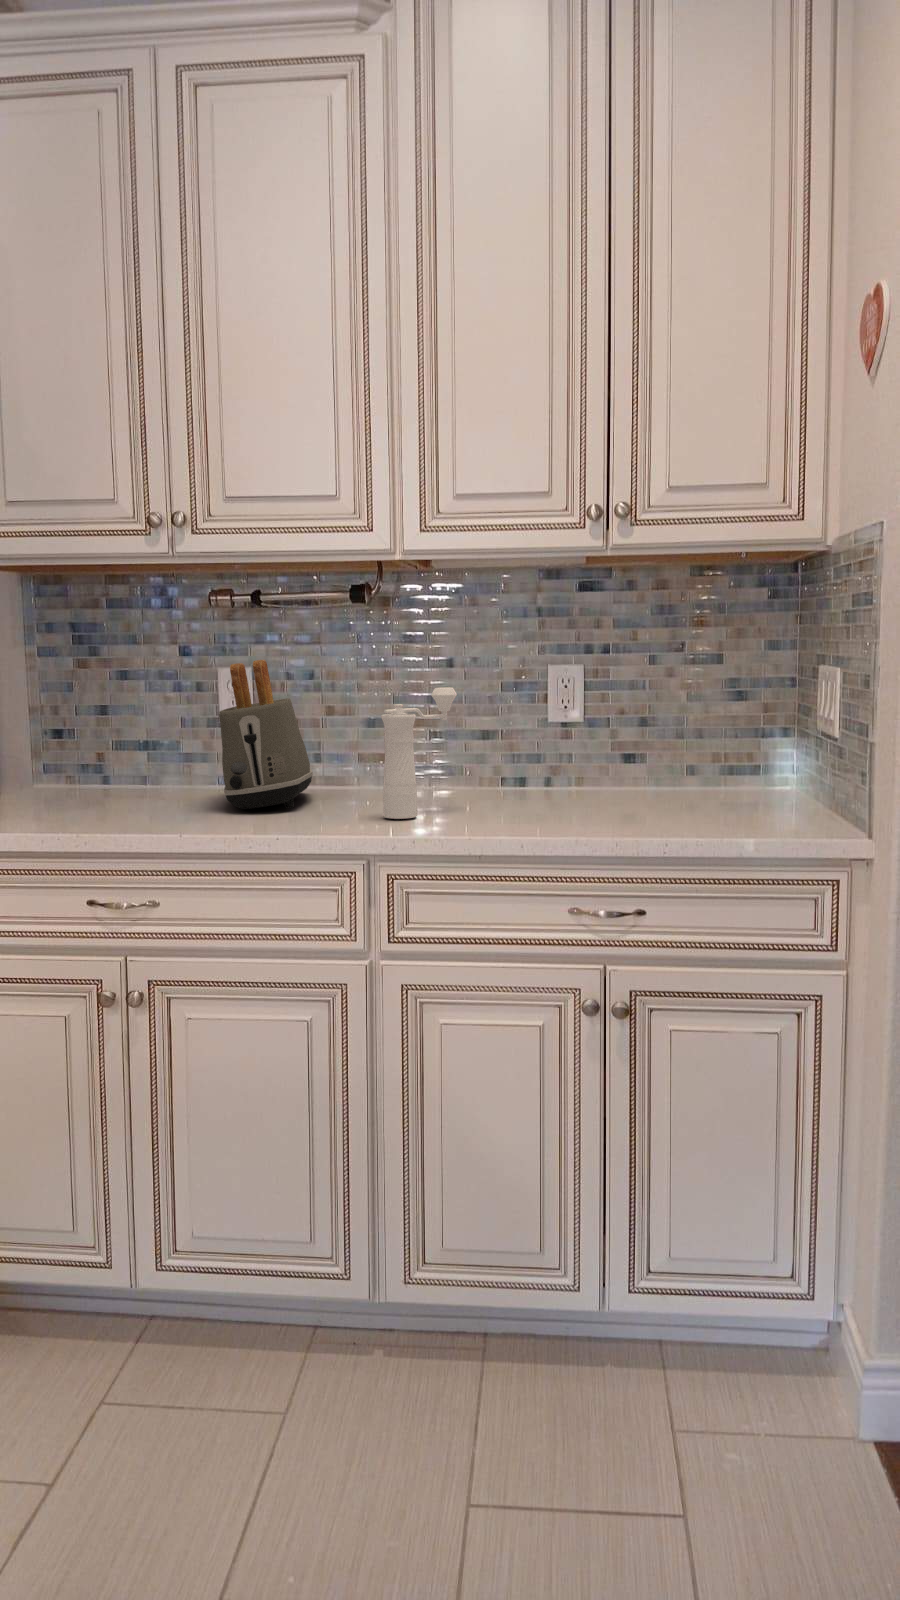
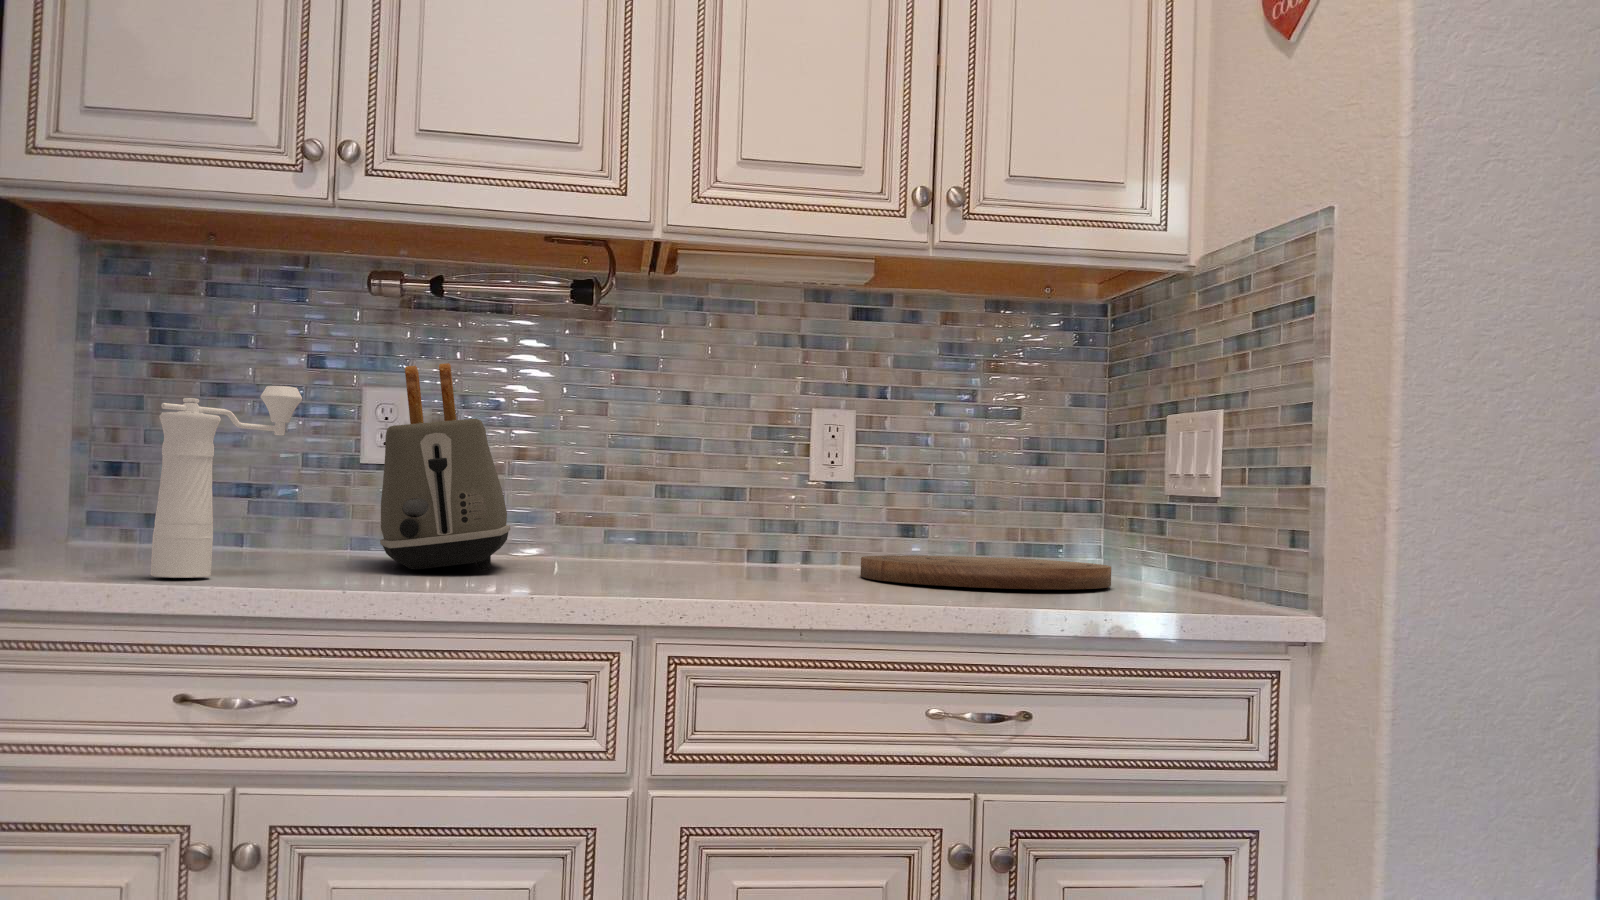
pepper mill: present [381,687,457,819] -> present [150,386,302,578]
cutting board: none [569,780,764,818] -> present [861,555,1111,589]

